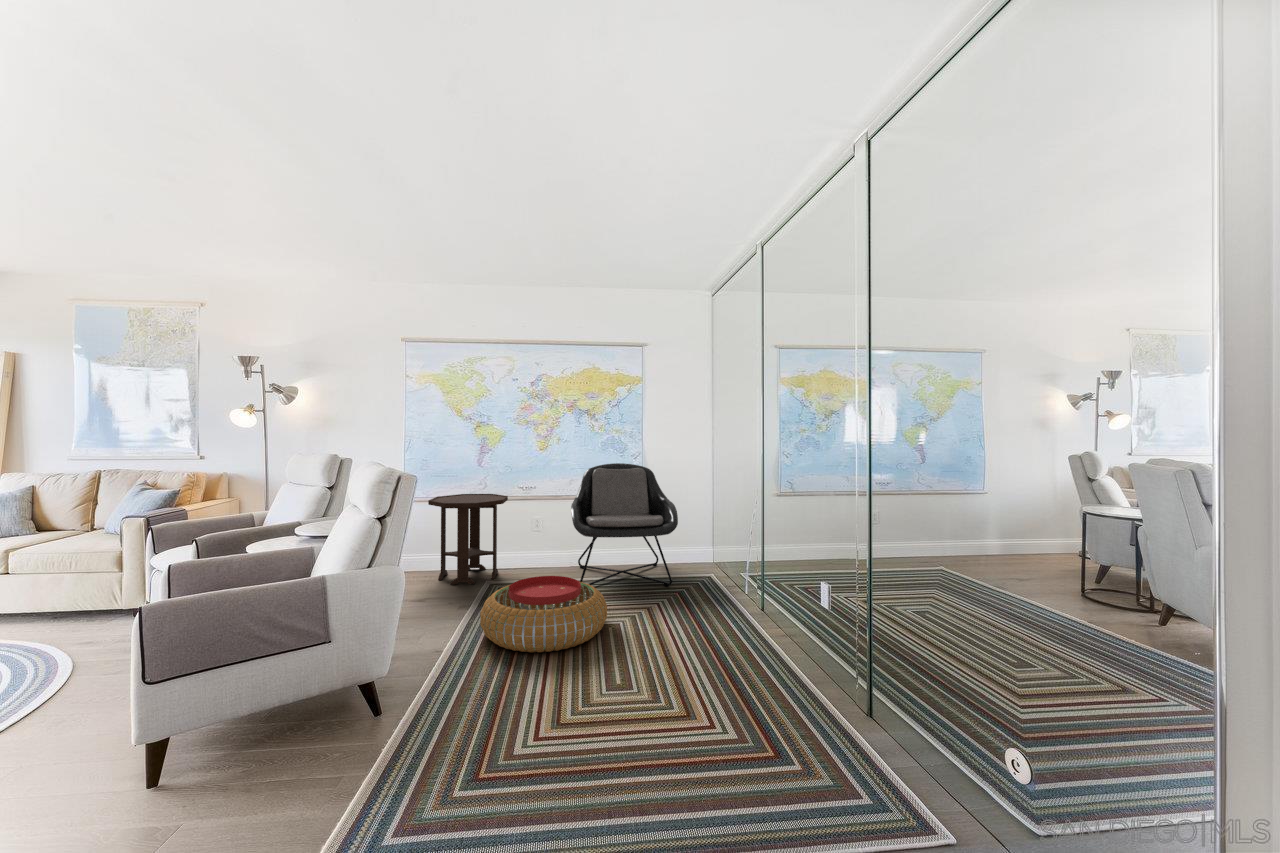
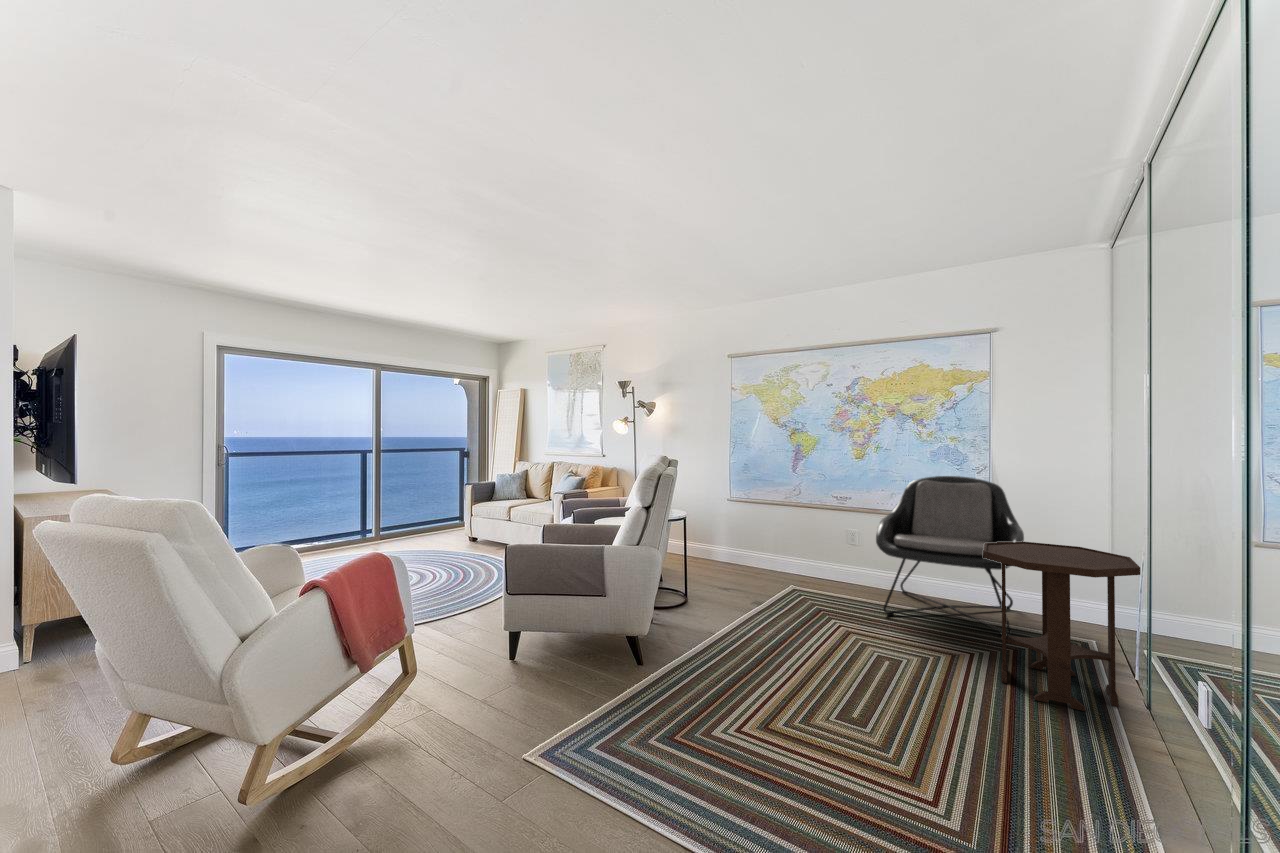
side table: present [428,494,508,585] -> present [983,541,1140,711]
pouf: present [480,576,607,652] -> none [750,587,886,667]

